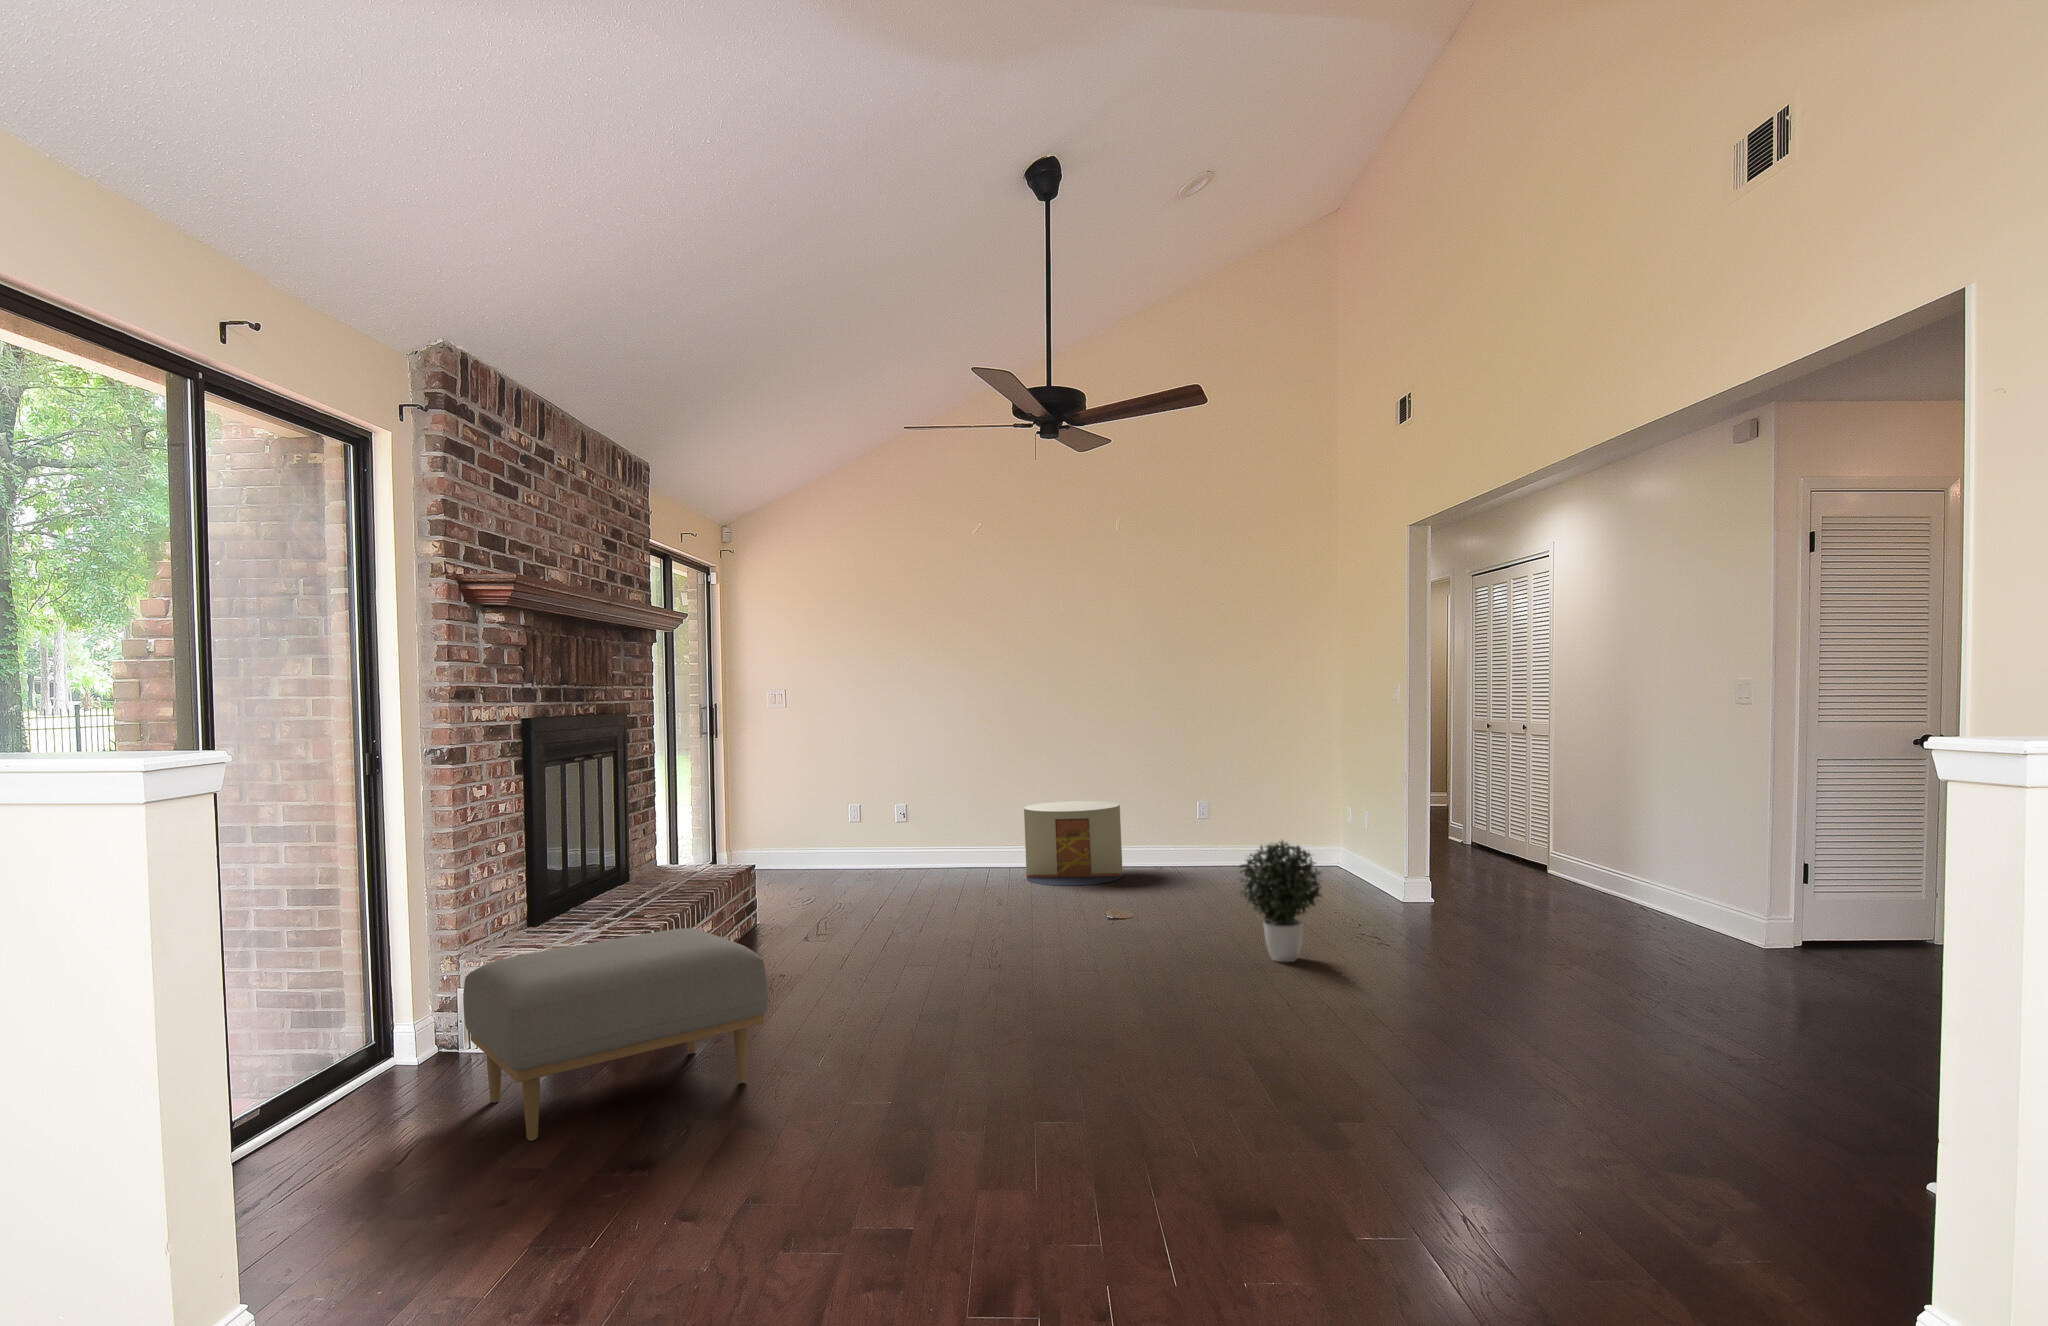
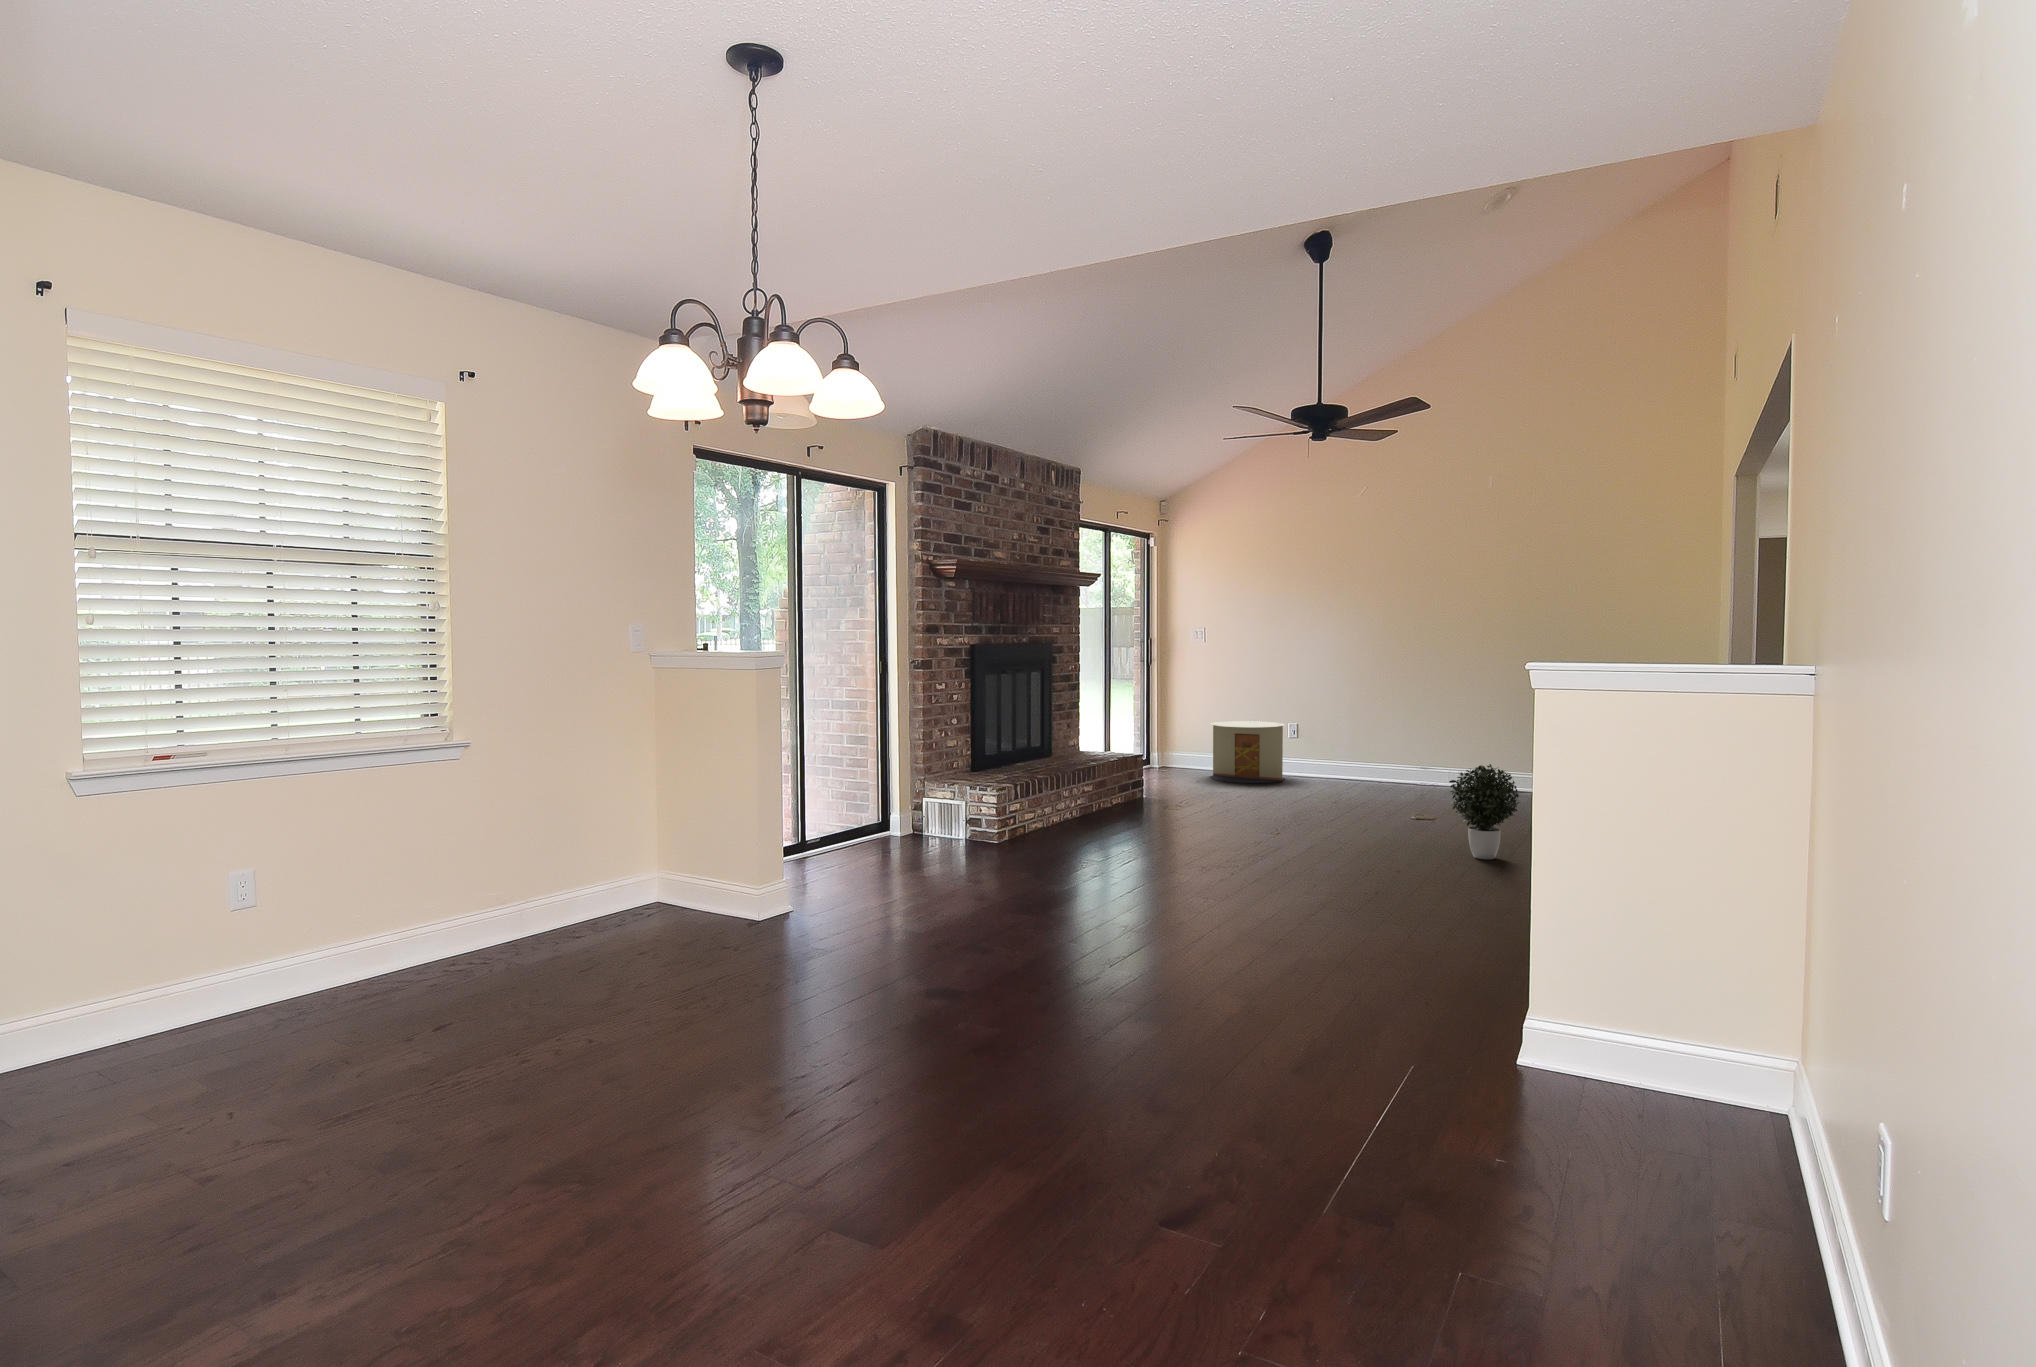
side table: present [1024,801,1123,886] -> present [1210,721,1285,783]
ottoman: present [463,928,768,1140] -> none [915,774,1063,867]

